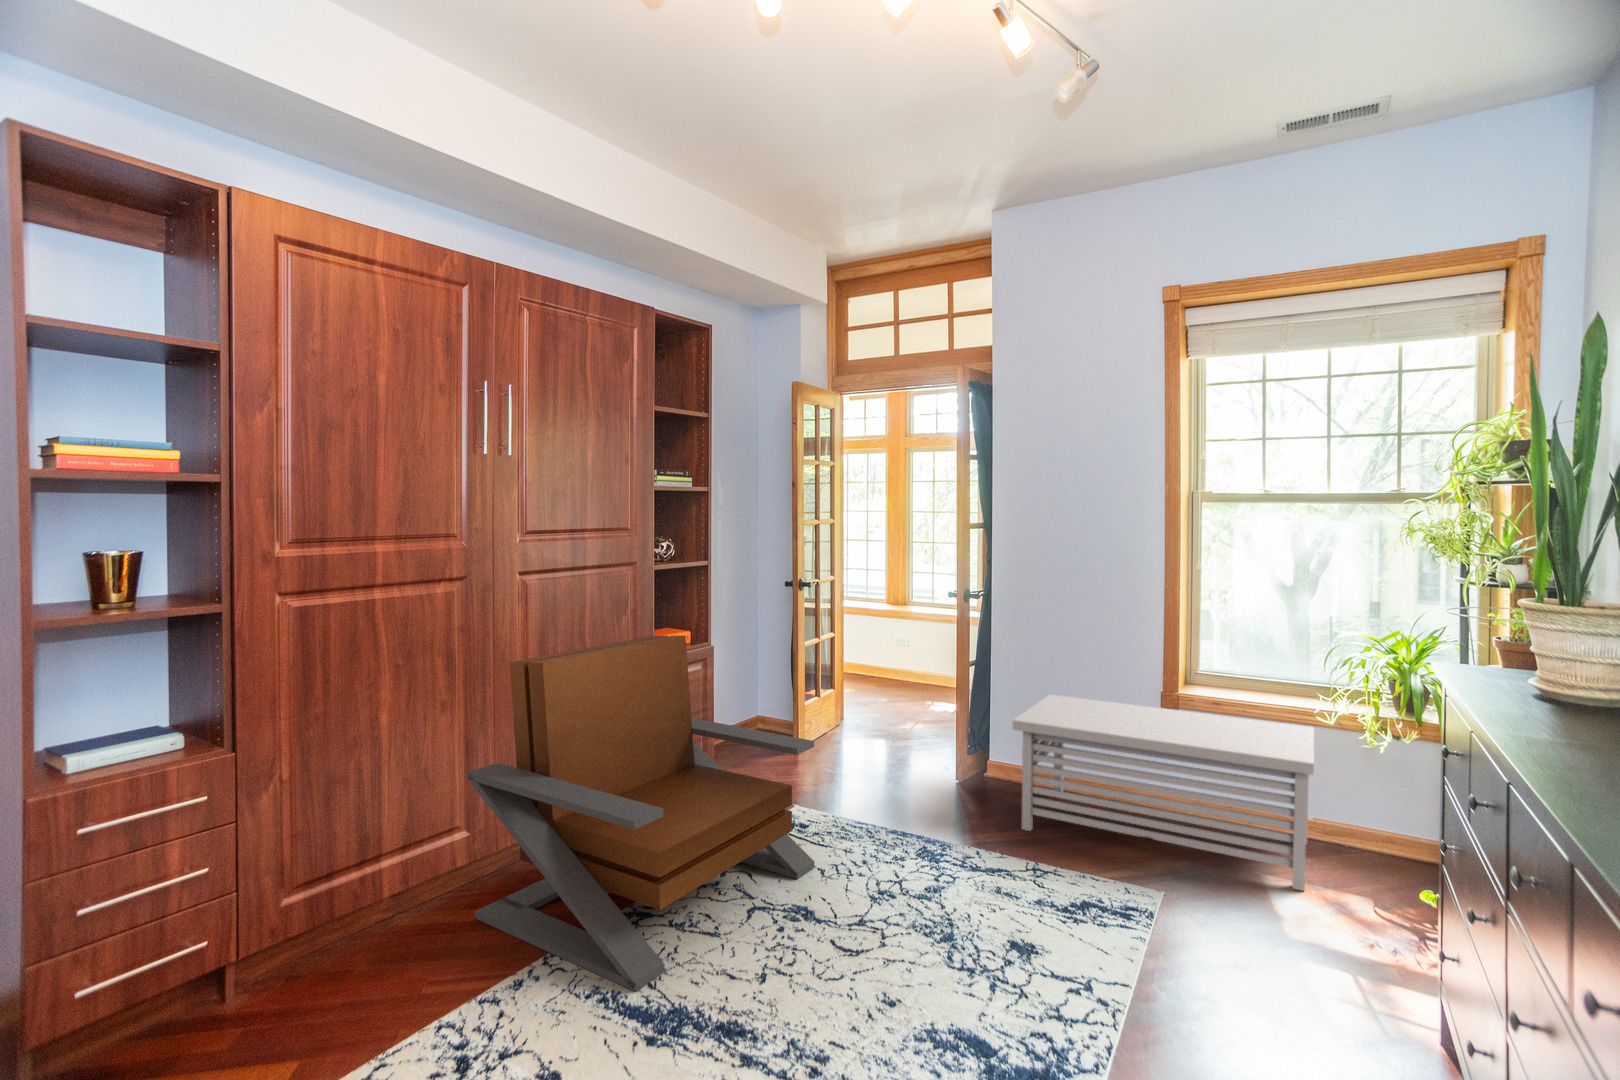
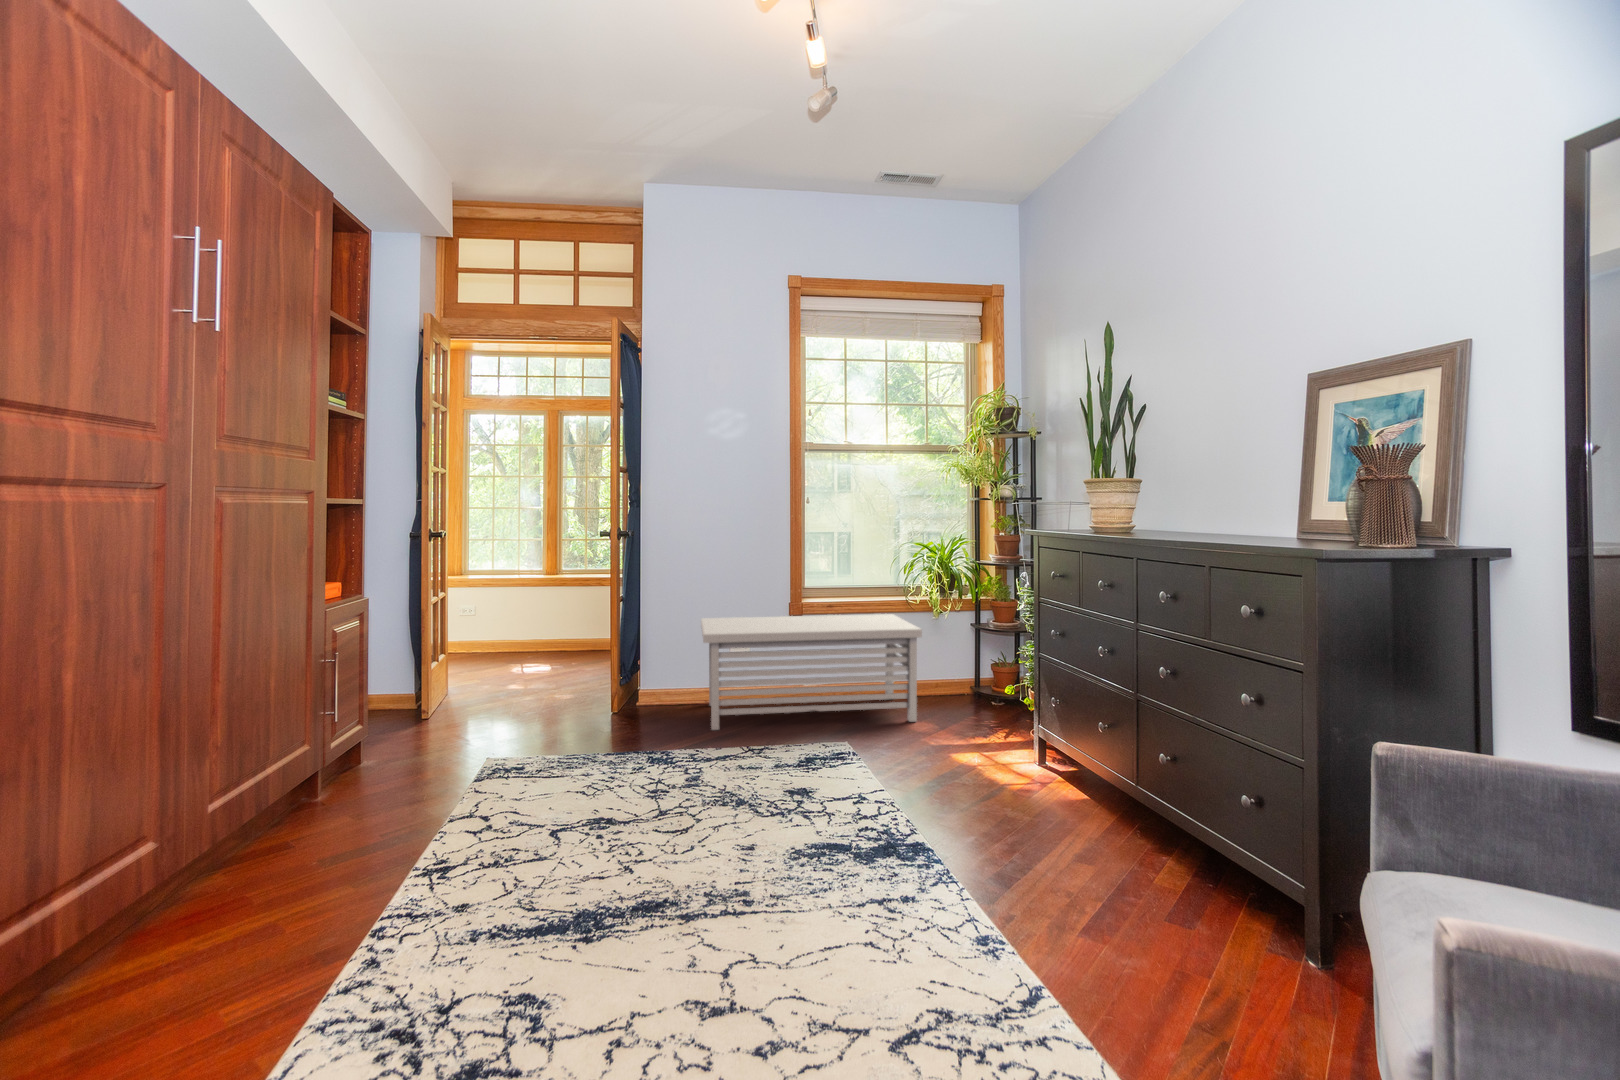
lounge chair: present [468,636,815,992] -> none [190,572,572,941]

